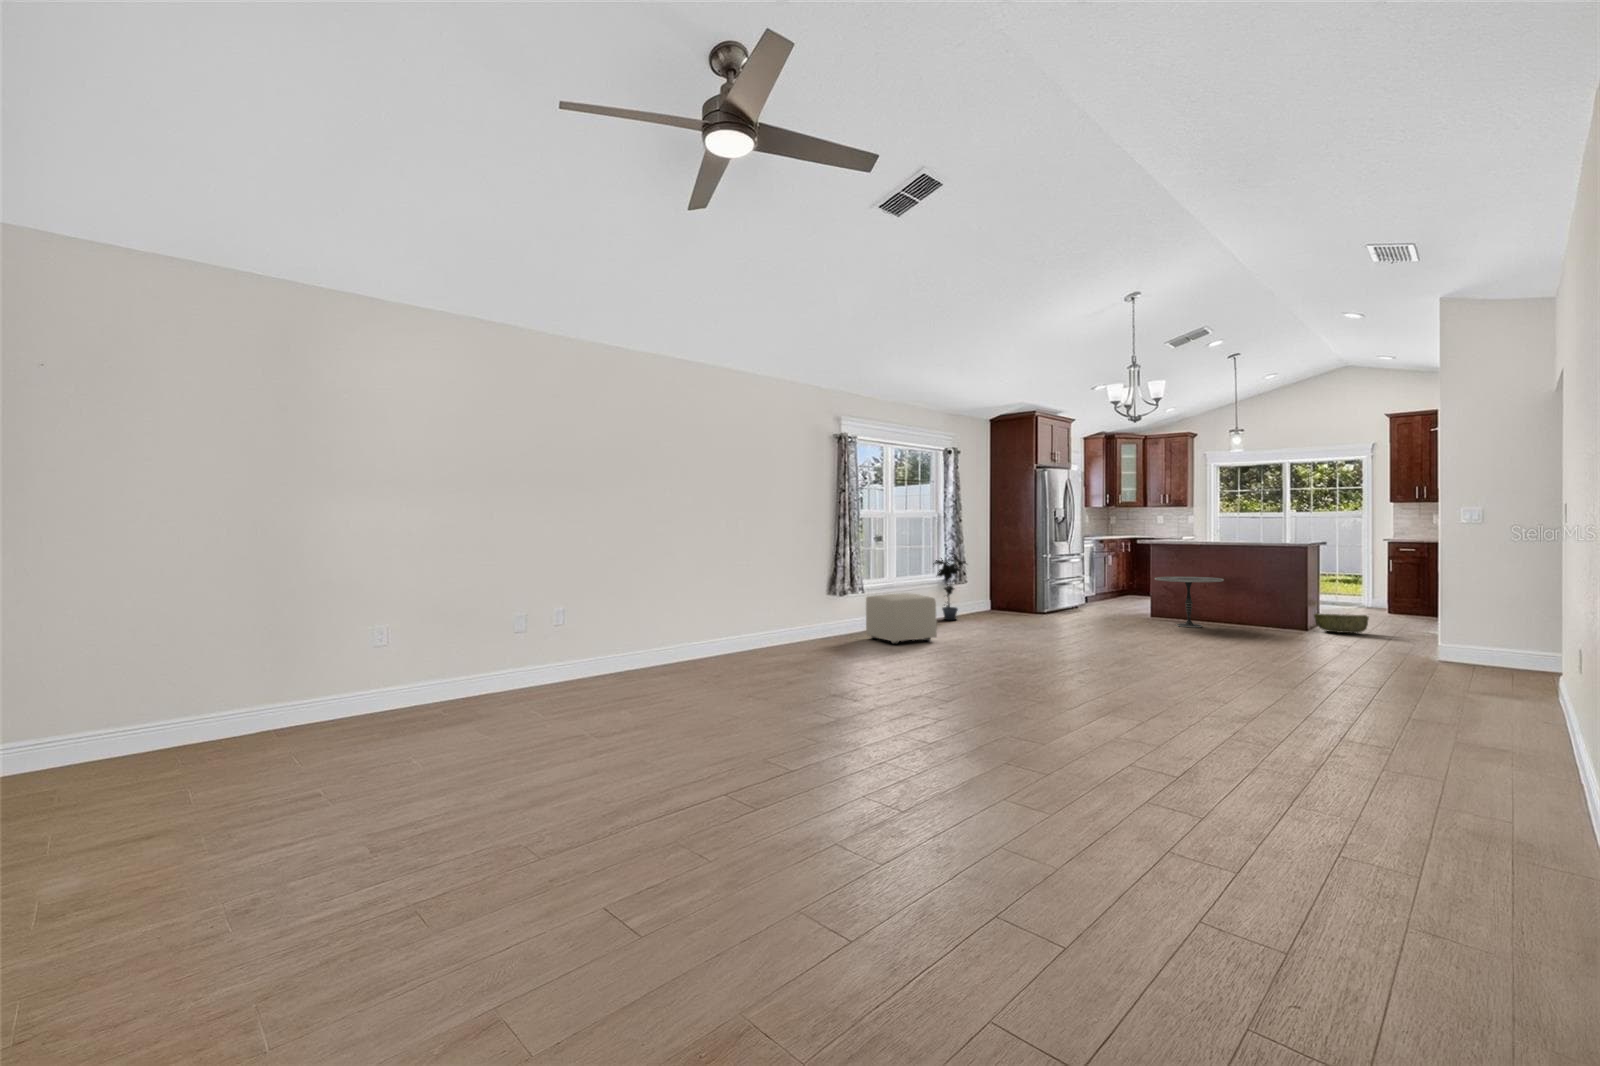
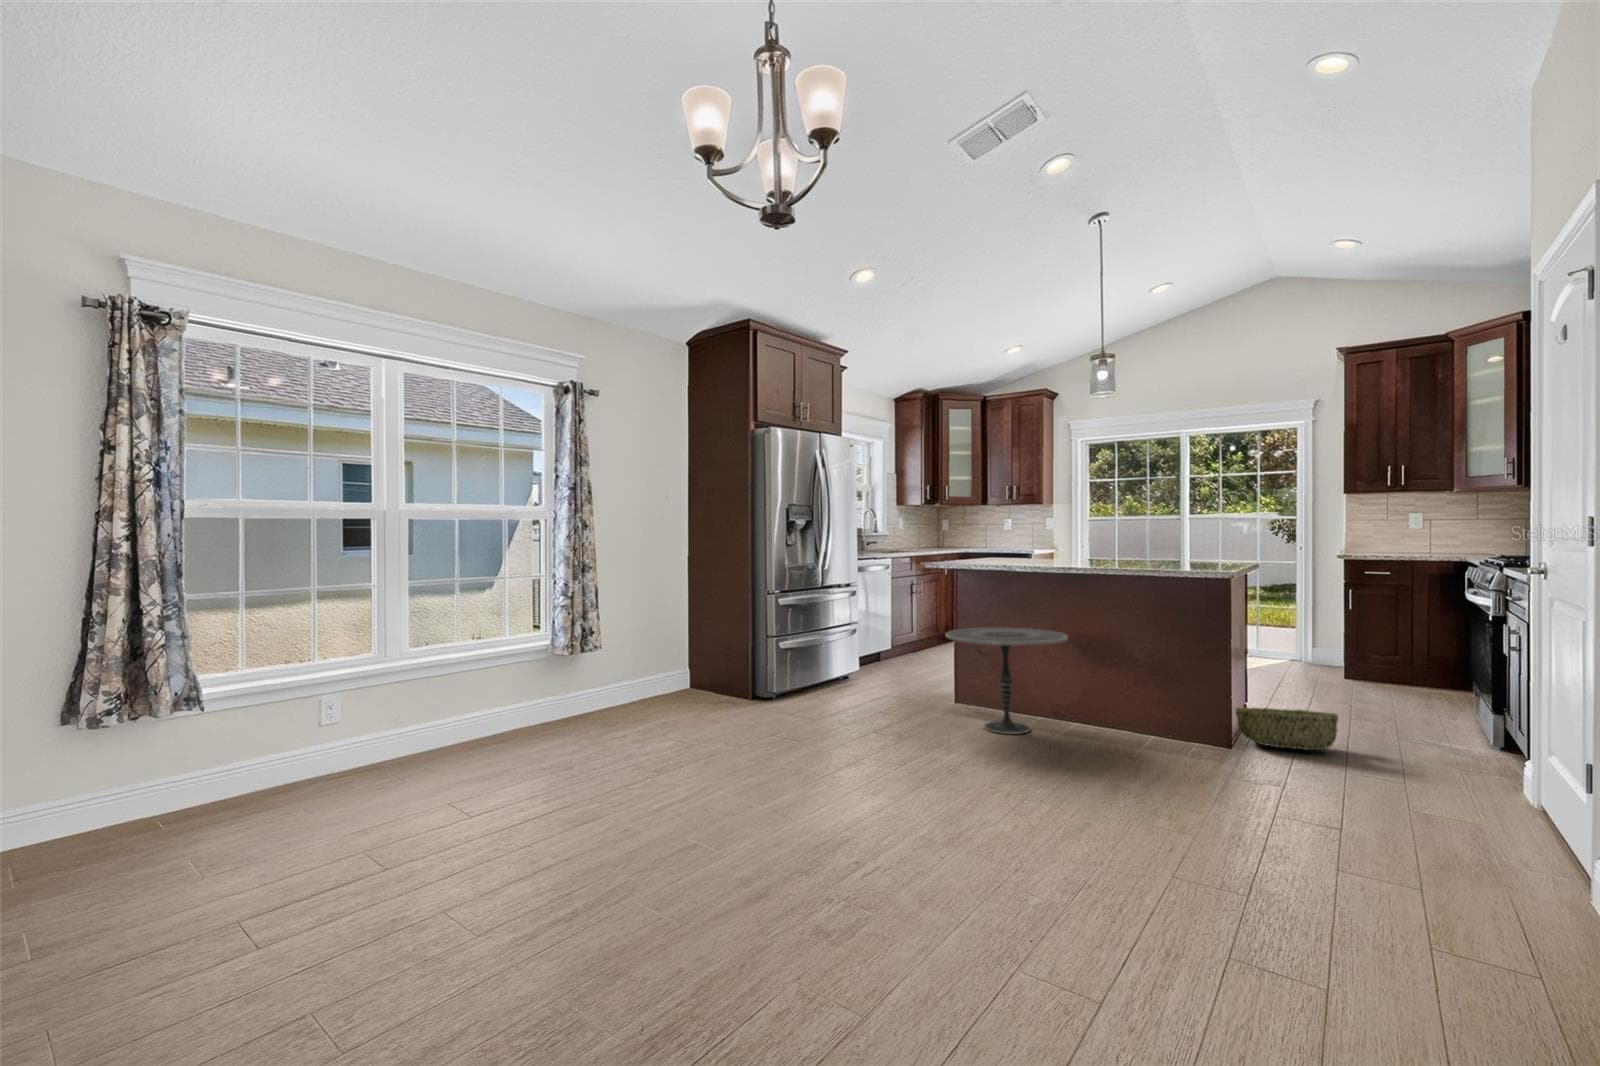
potted plant: present [933,554,966,620] -> none [523,584,613,719]
ottoman: present [866,593,937,644] -> none [204,686,374,836]

